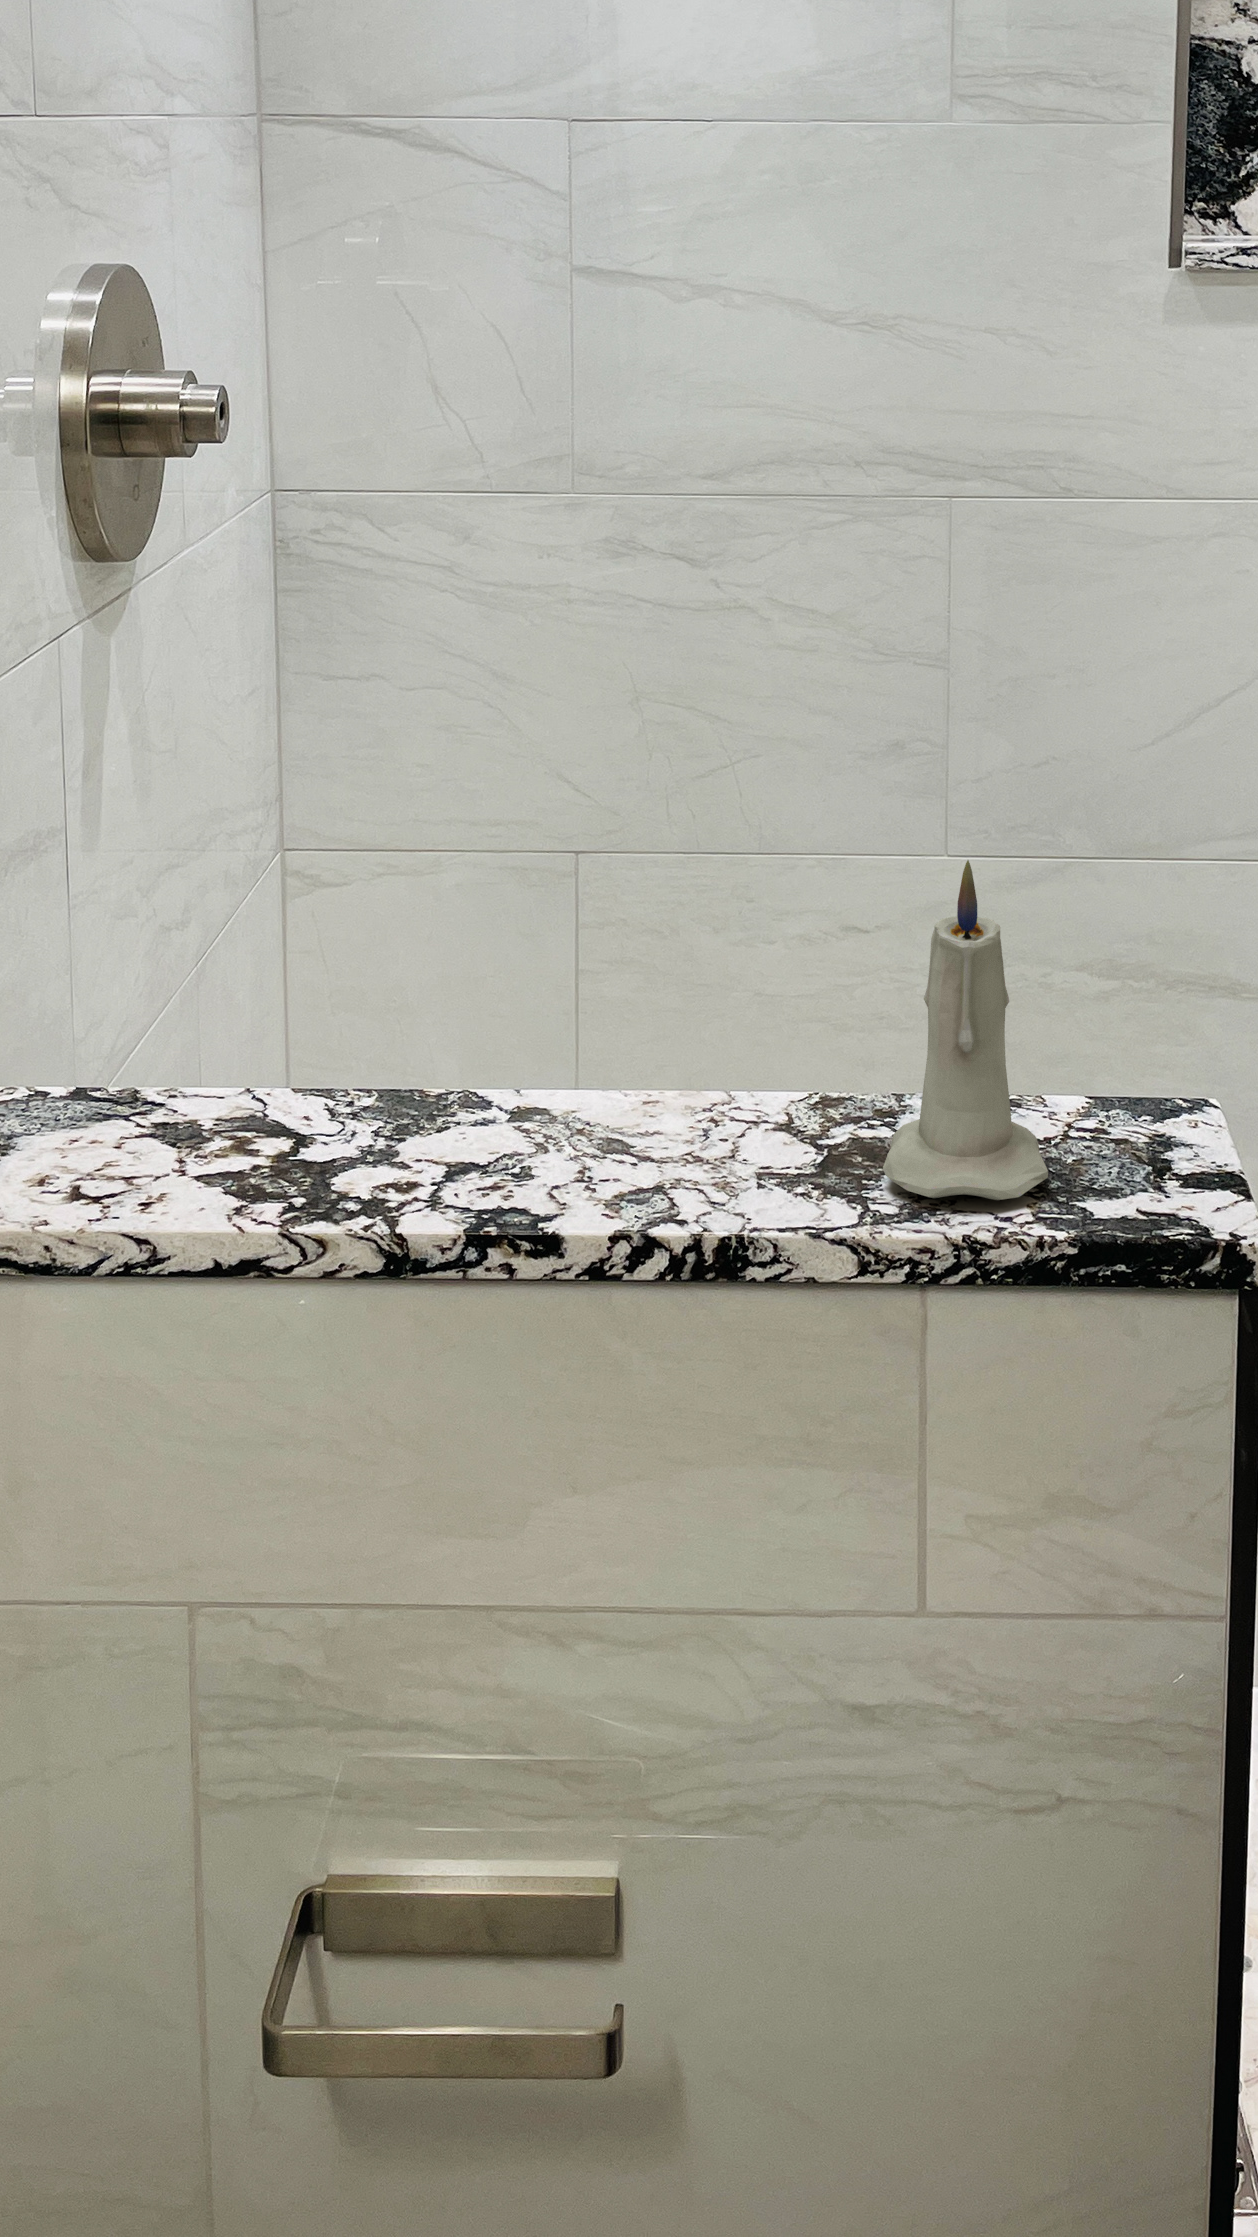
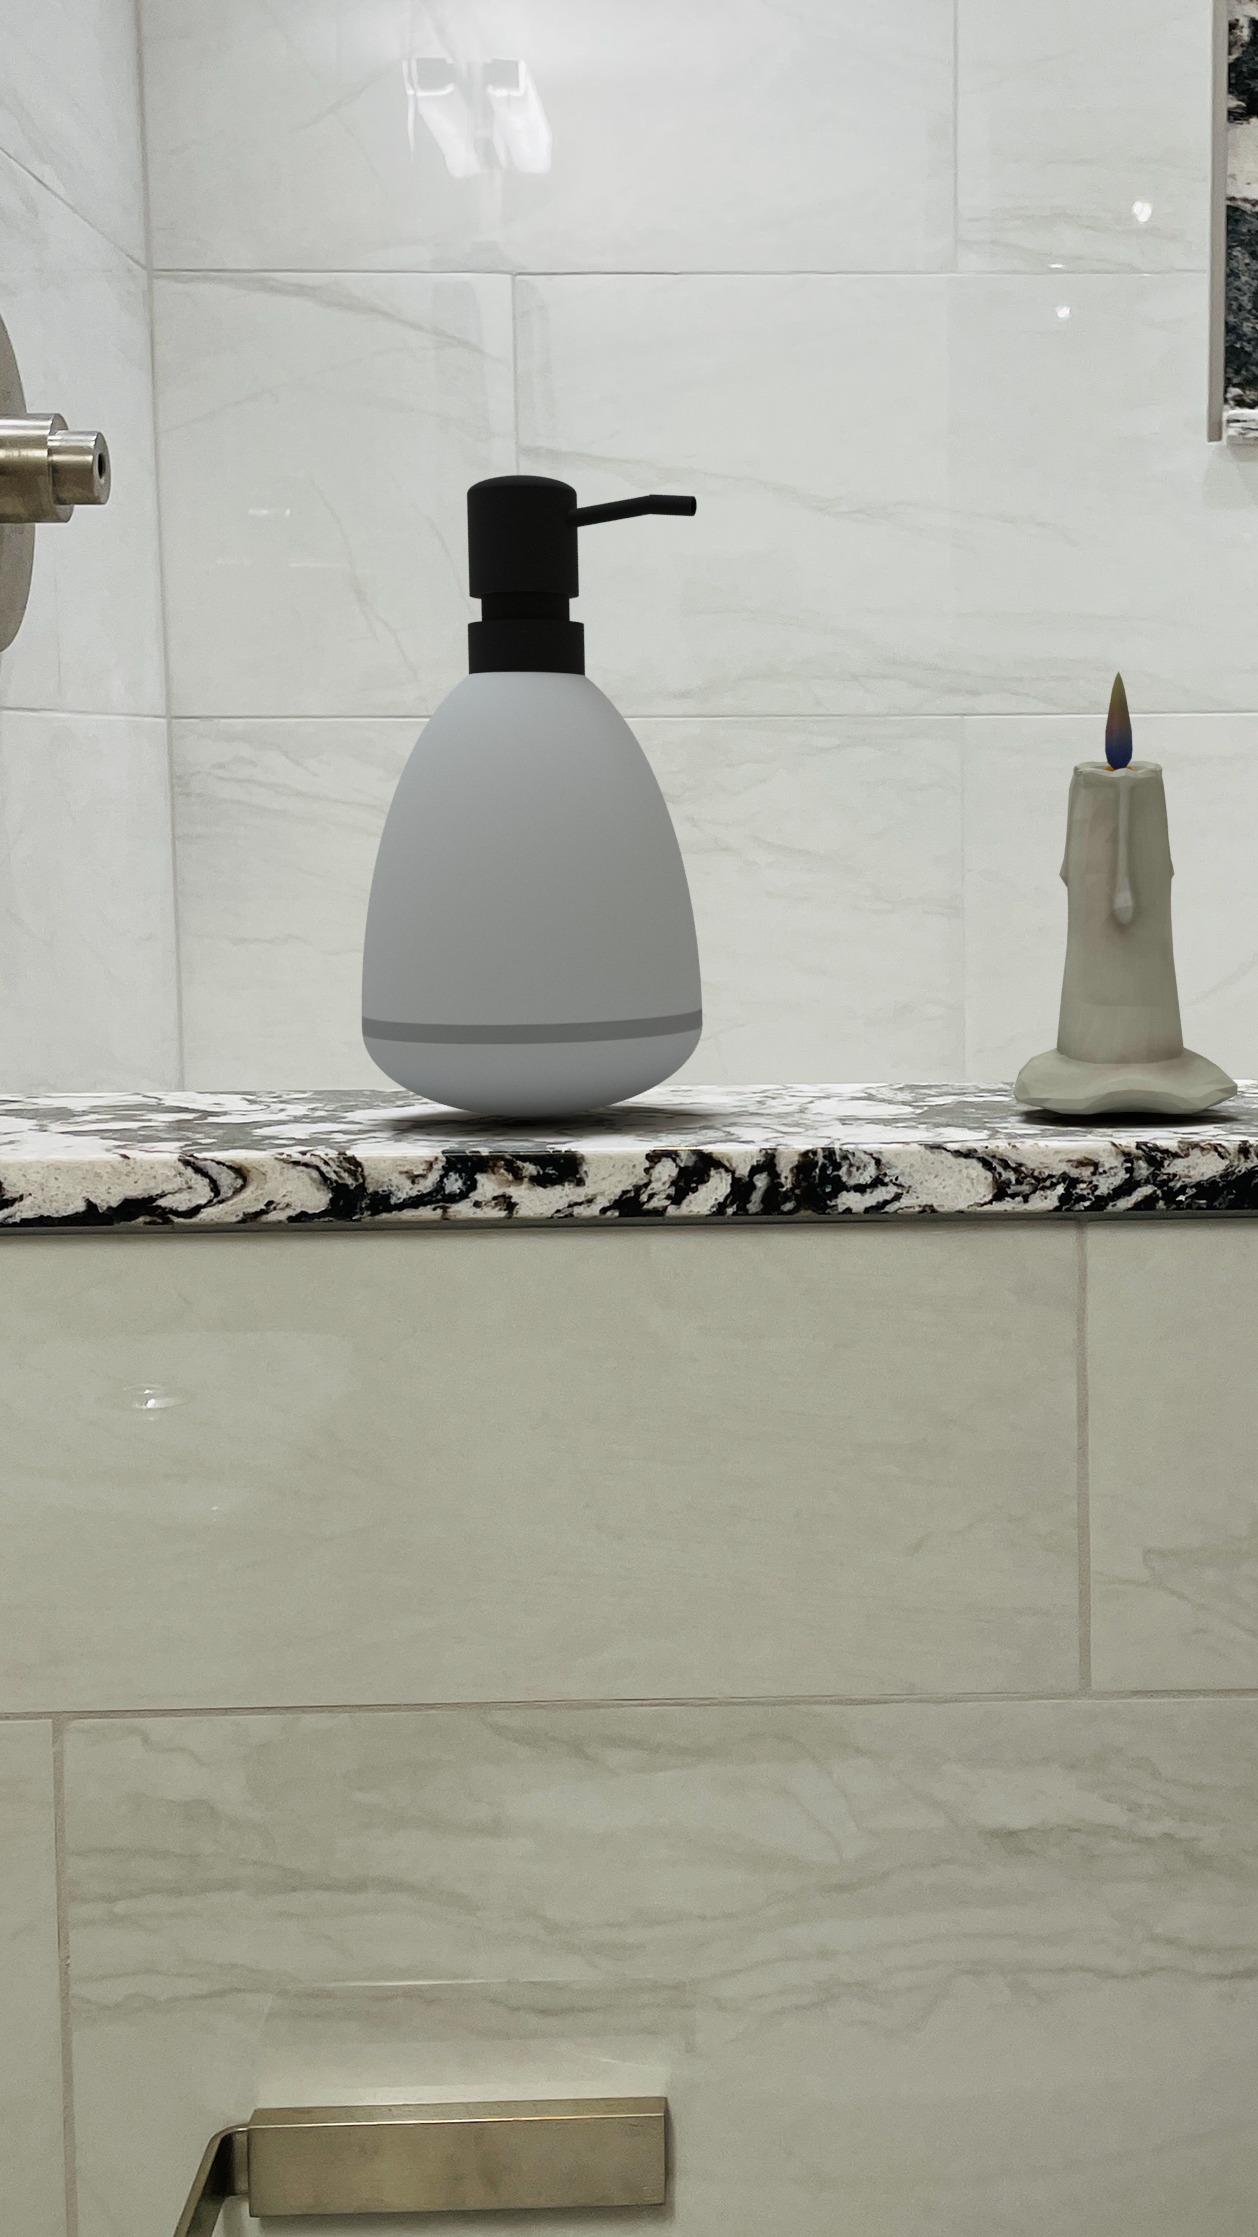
soap dispenser: none [411,699,660,1171] -> present [362,475,703,1117]

